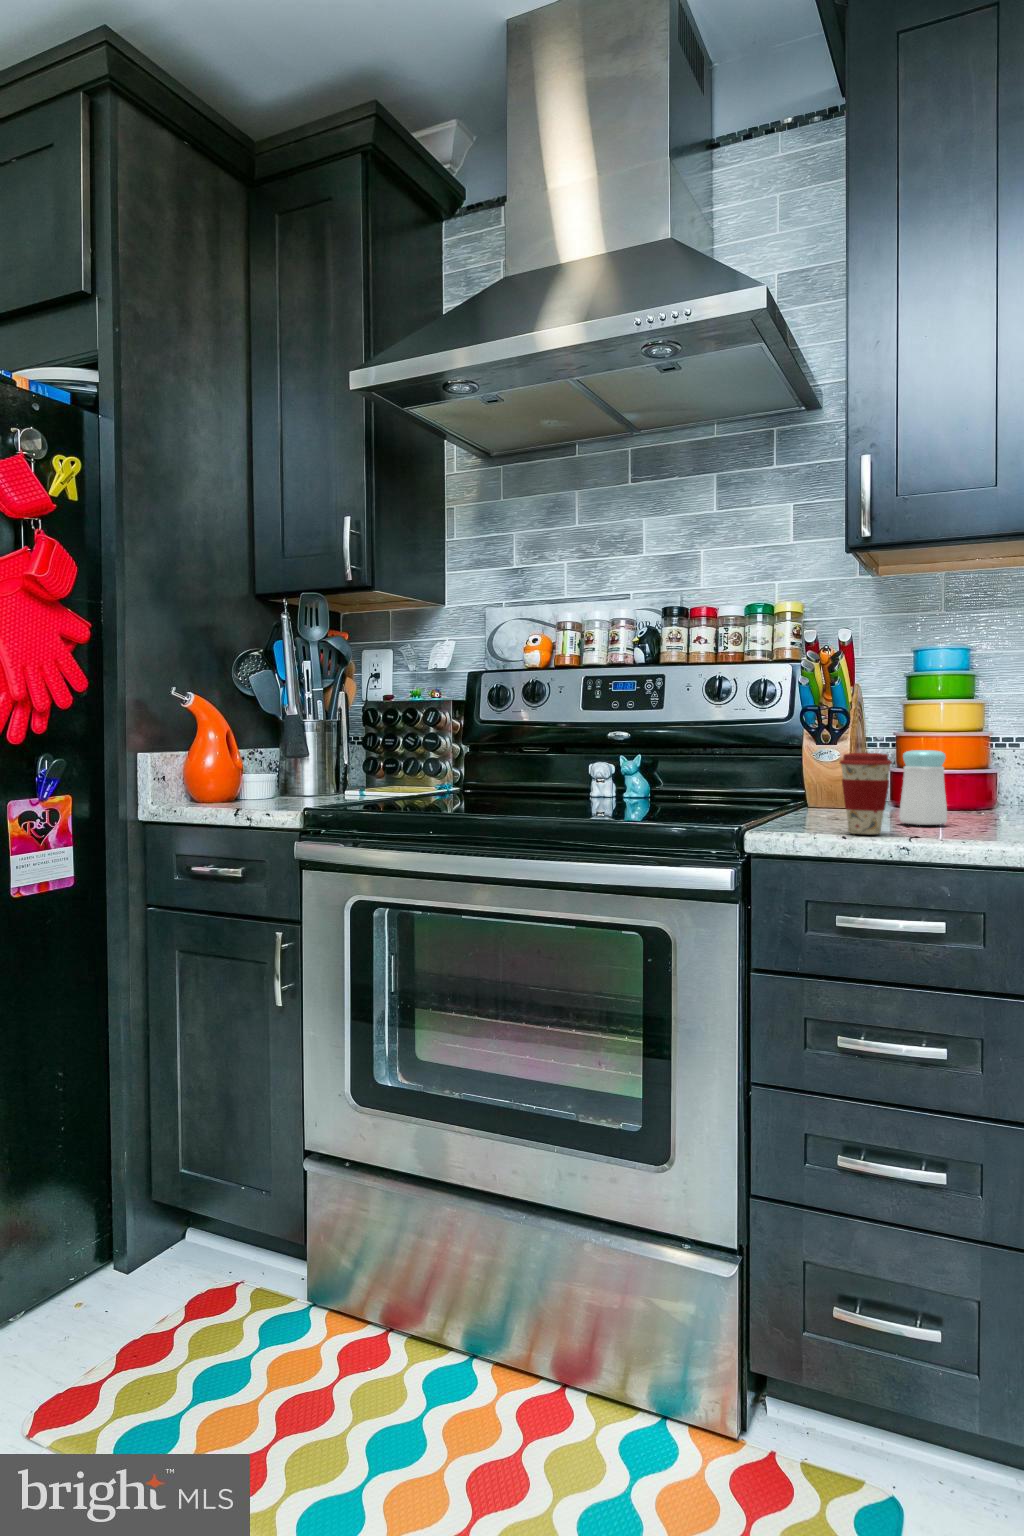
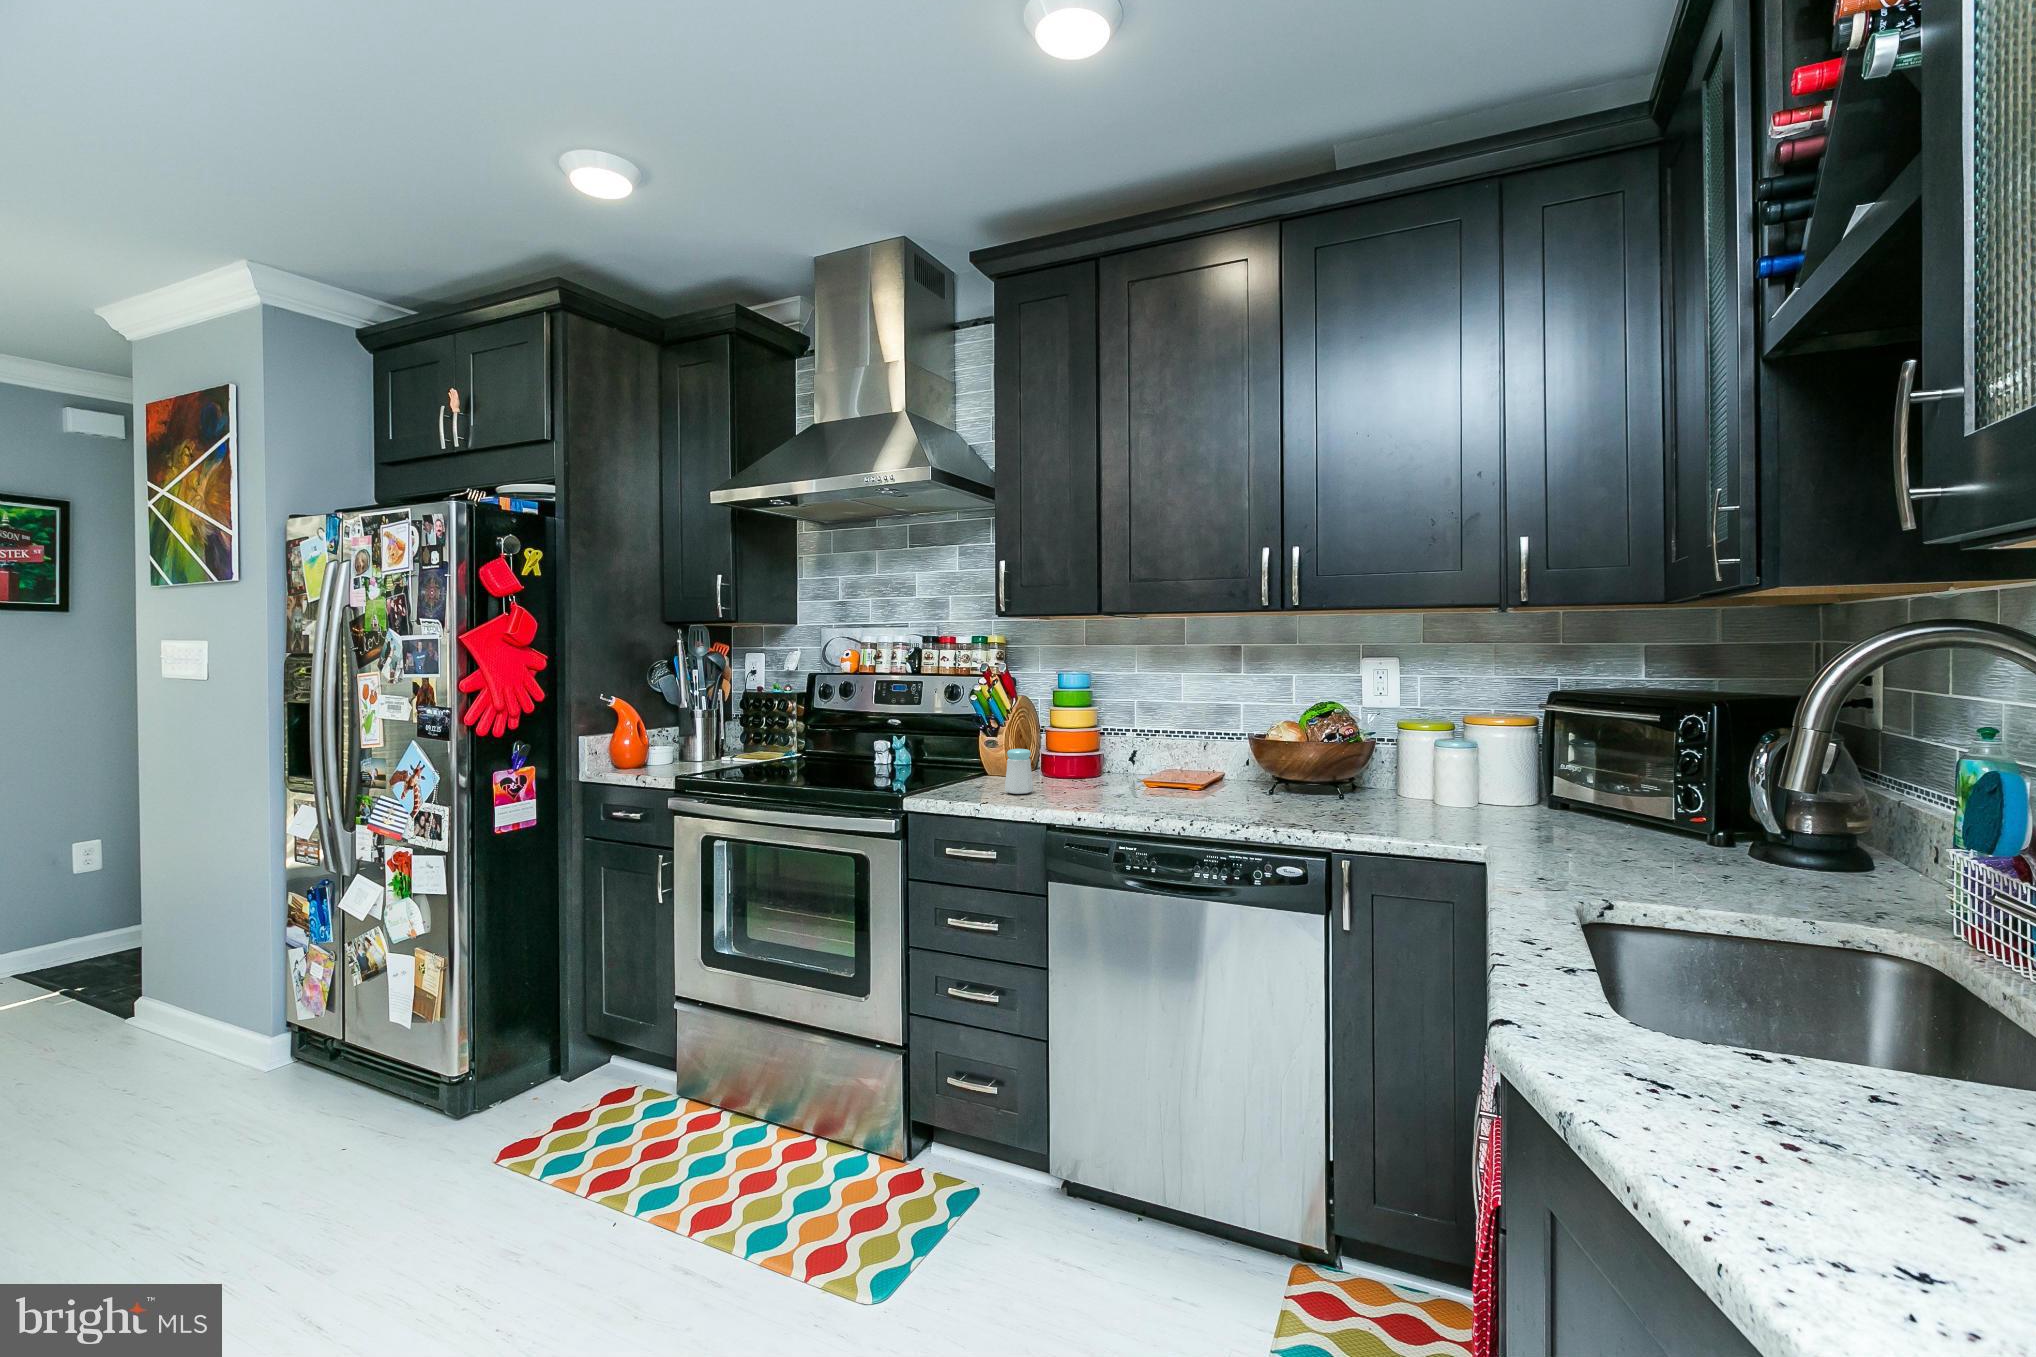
coffee cup: present [840,753,892,835] -> none [950,754,978,802]

